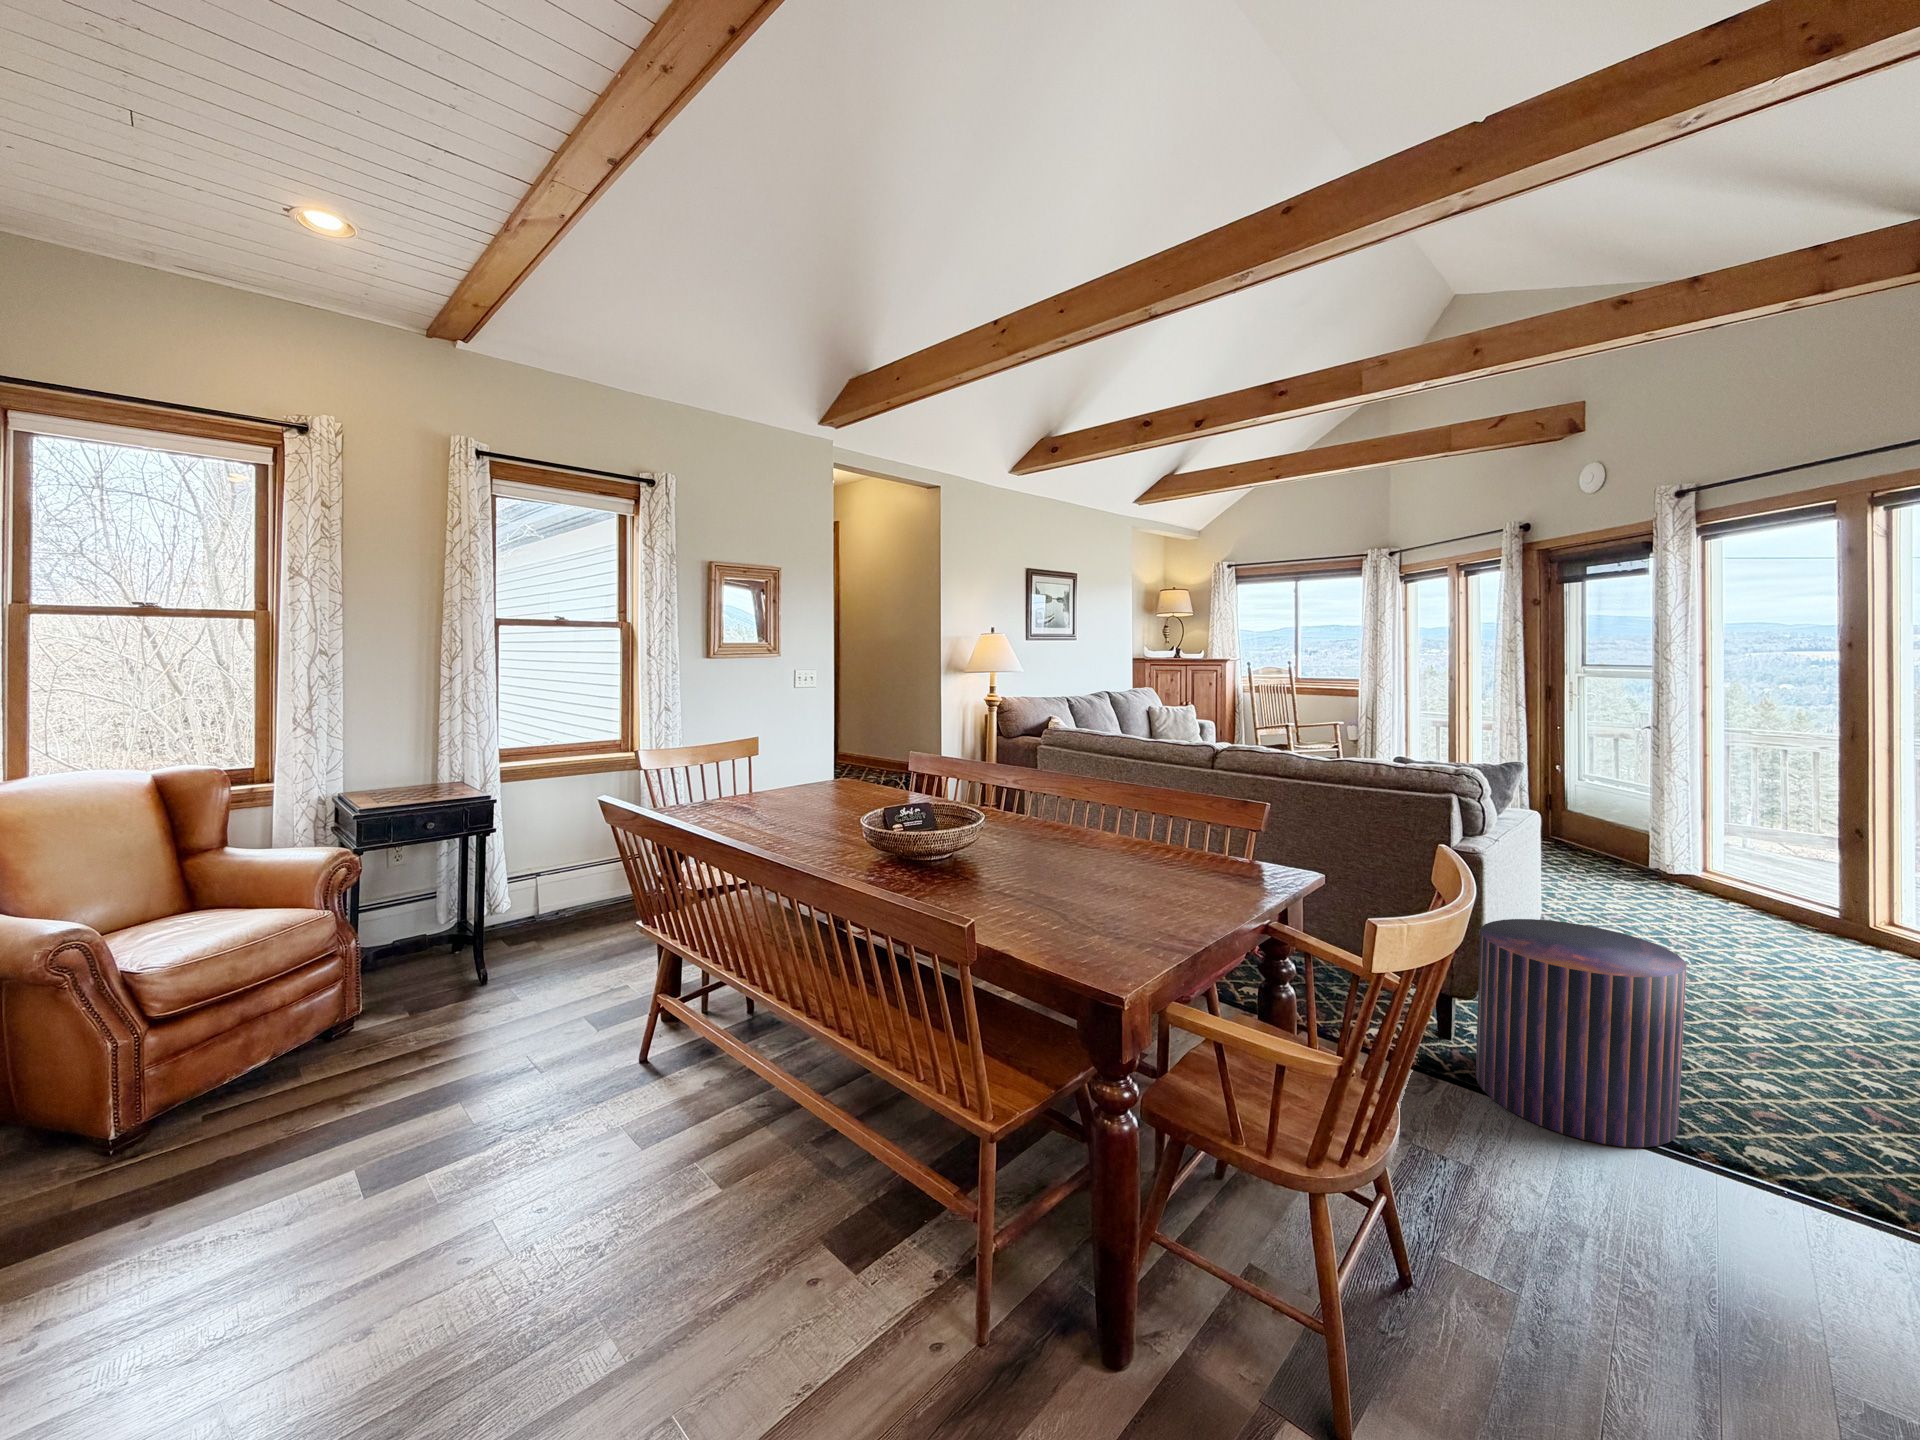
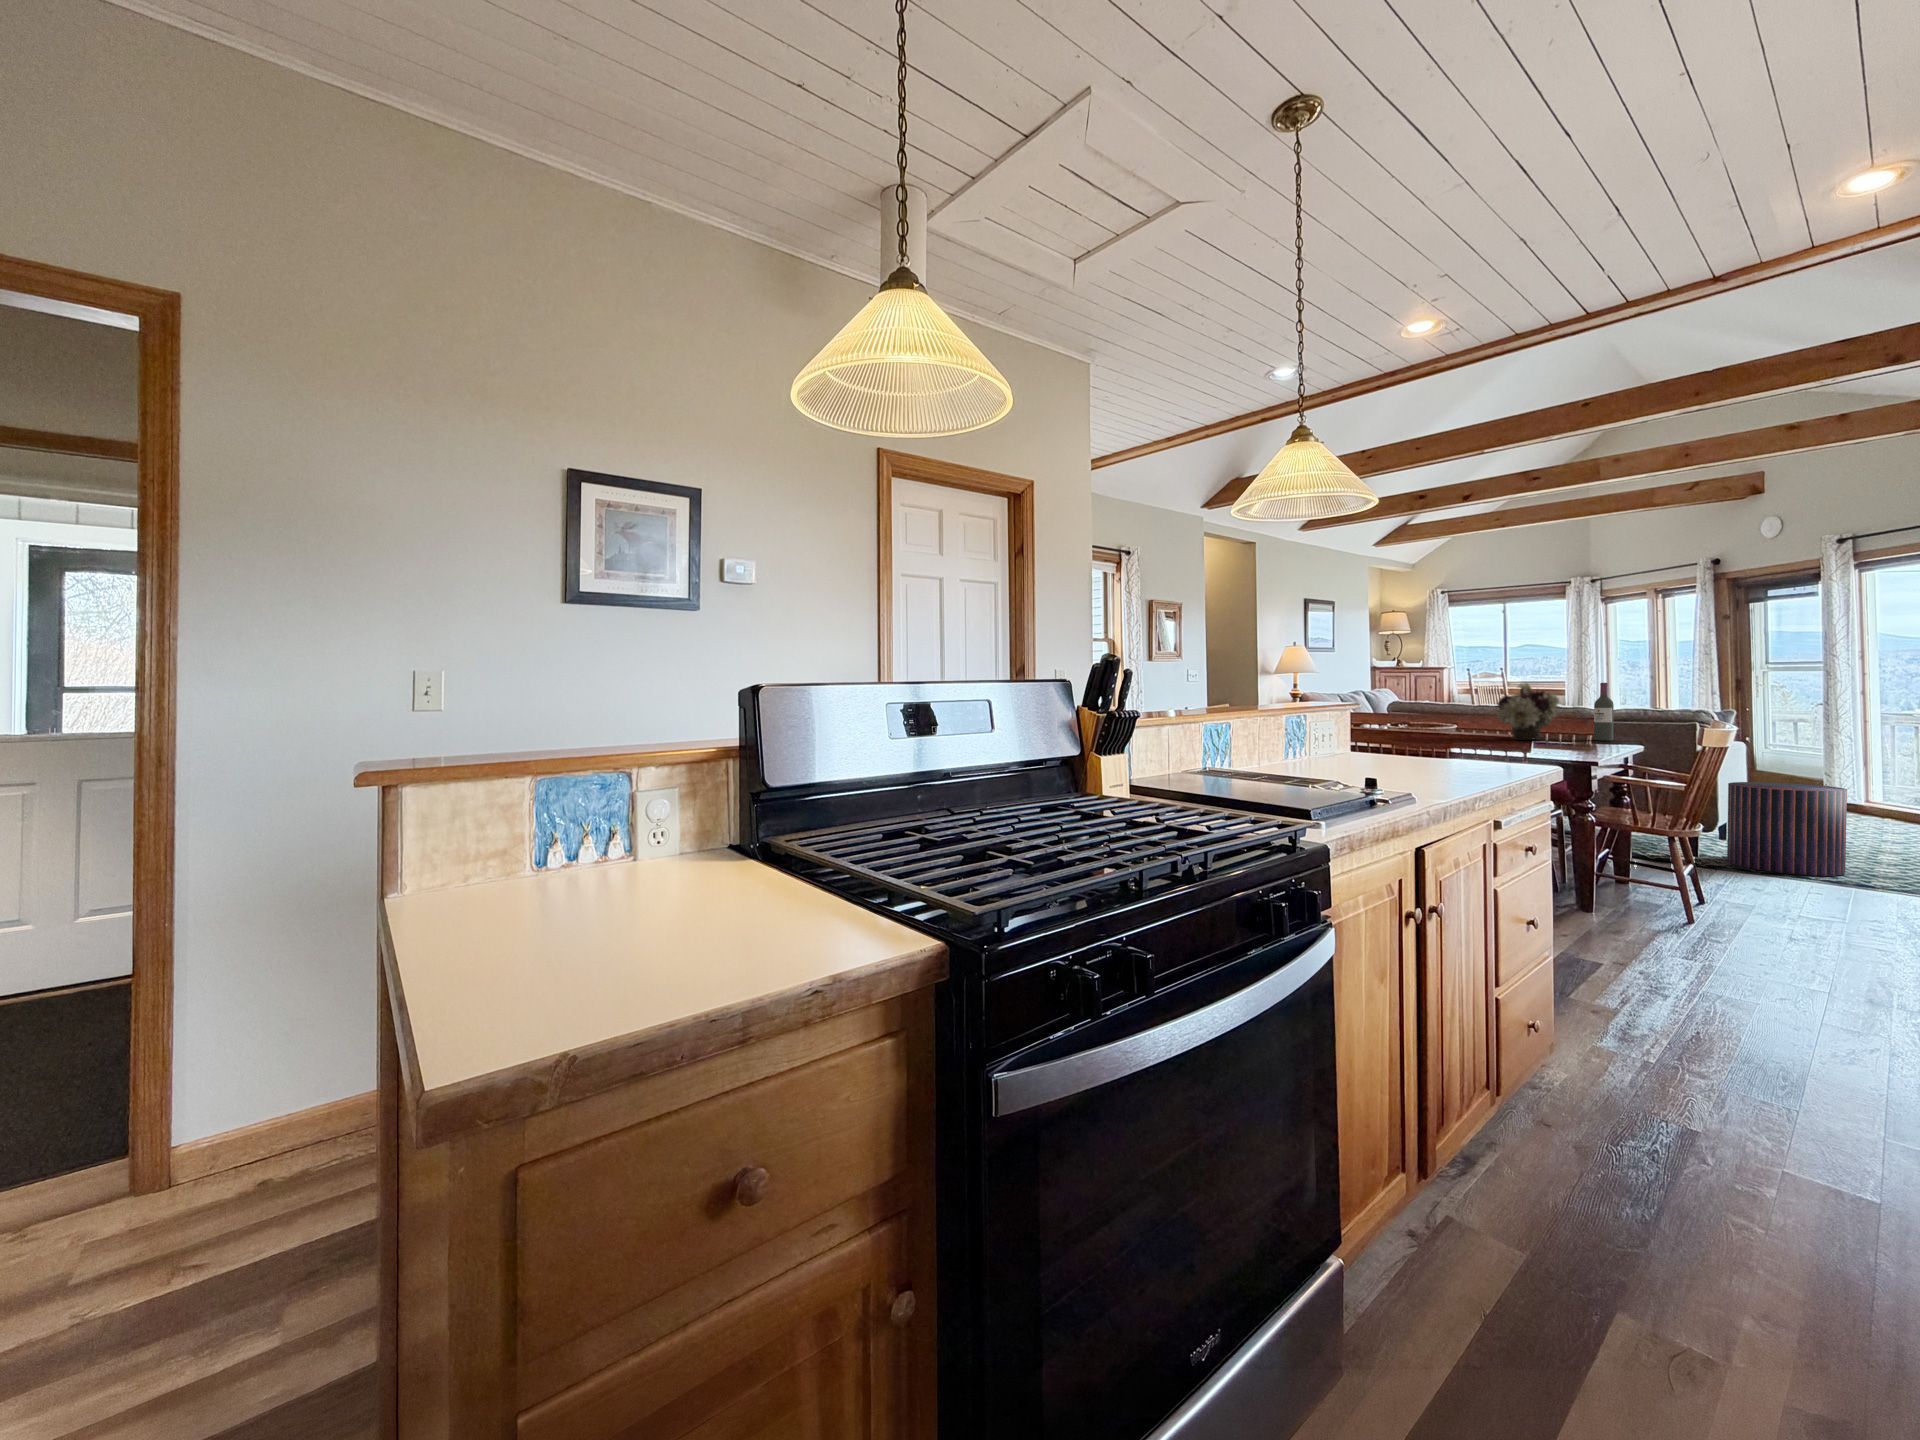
flower arrangement: none [977,756,1107,892] -> present [1497,683,1559,740]
wine bottle: none [1178,762,1213,896] -> present [1594,683,1614,741]

